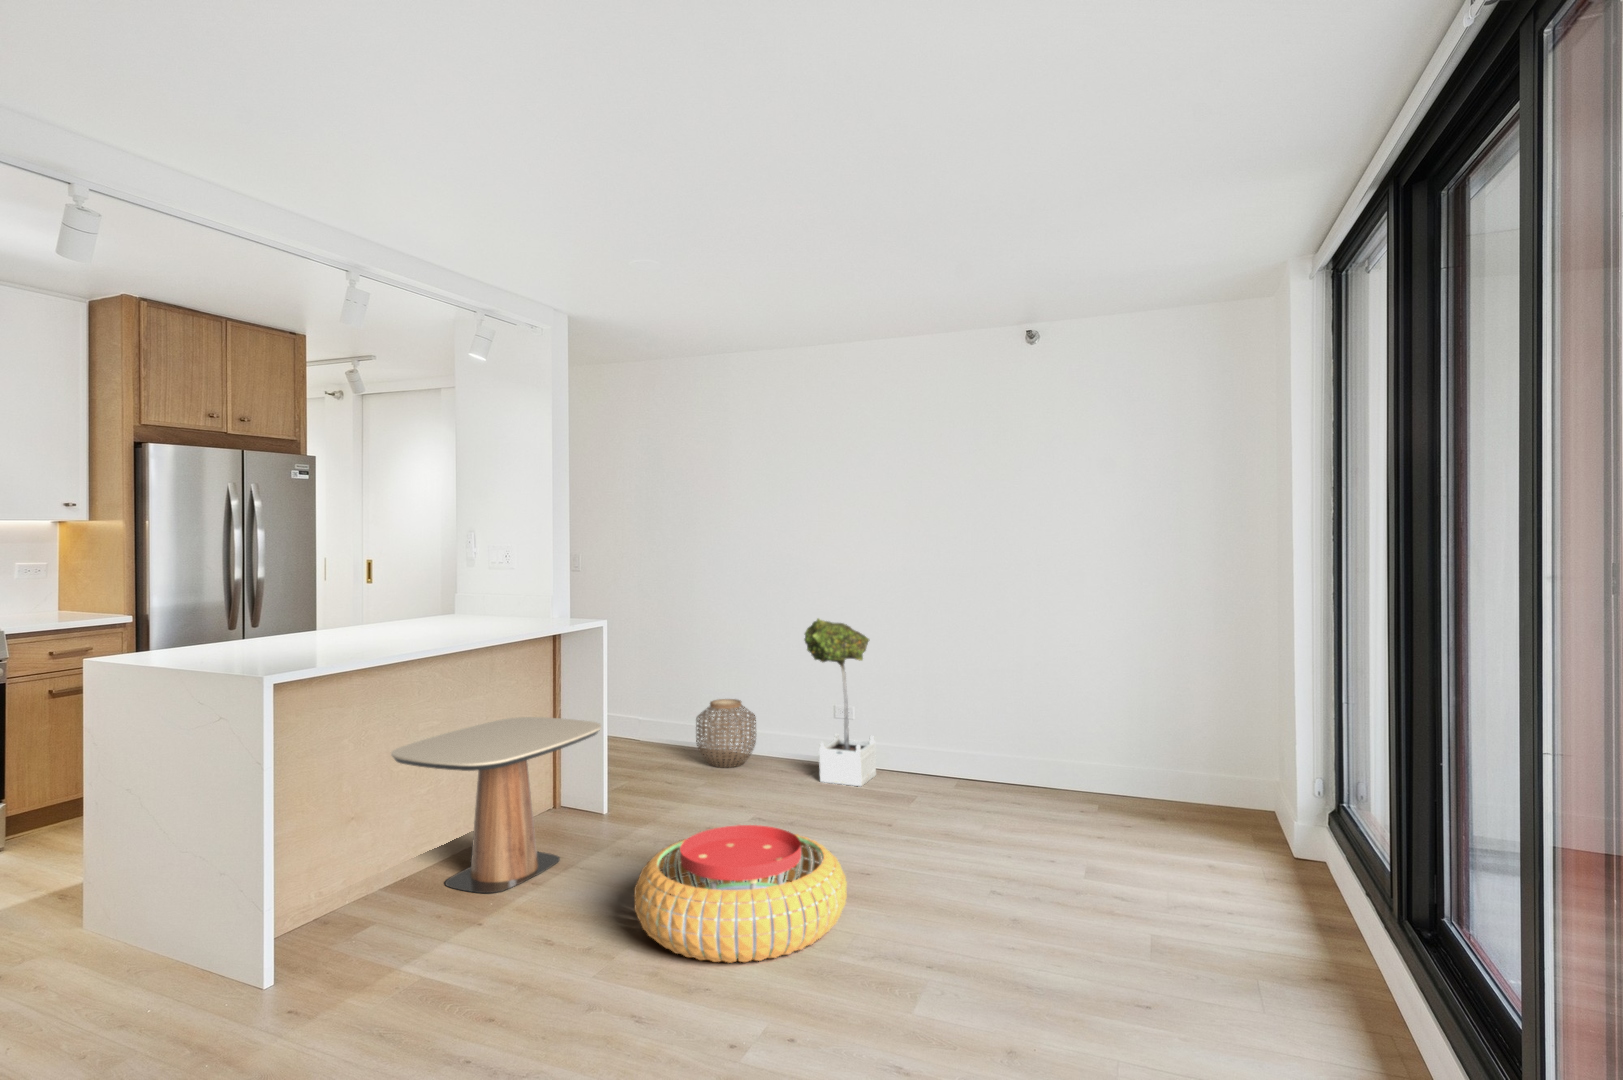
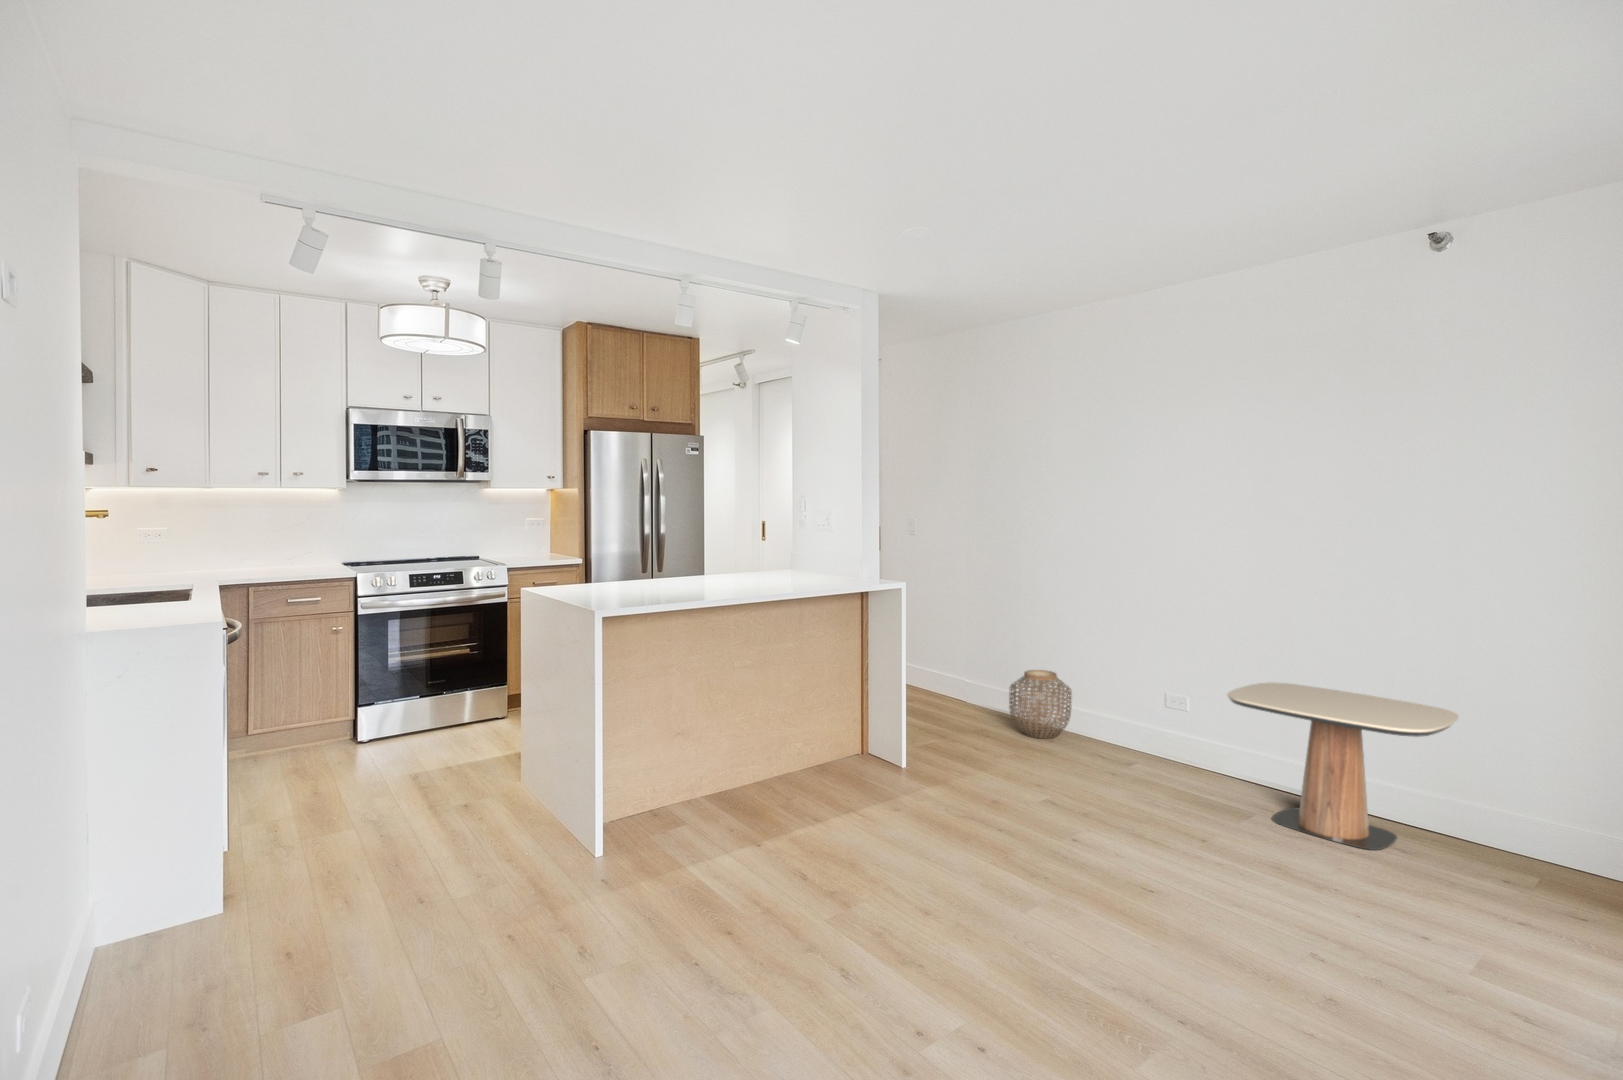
potted tree: present [805,619,876,786] -> none [1119,597,1198,780]
side table: present [391,717,601,893] -> present [1227,682,1458,850]
pouf: present [634,825,847,963] -> none [875,799,1089,939]

